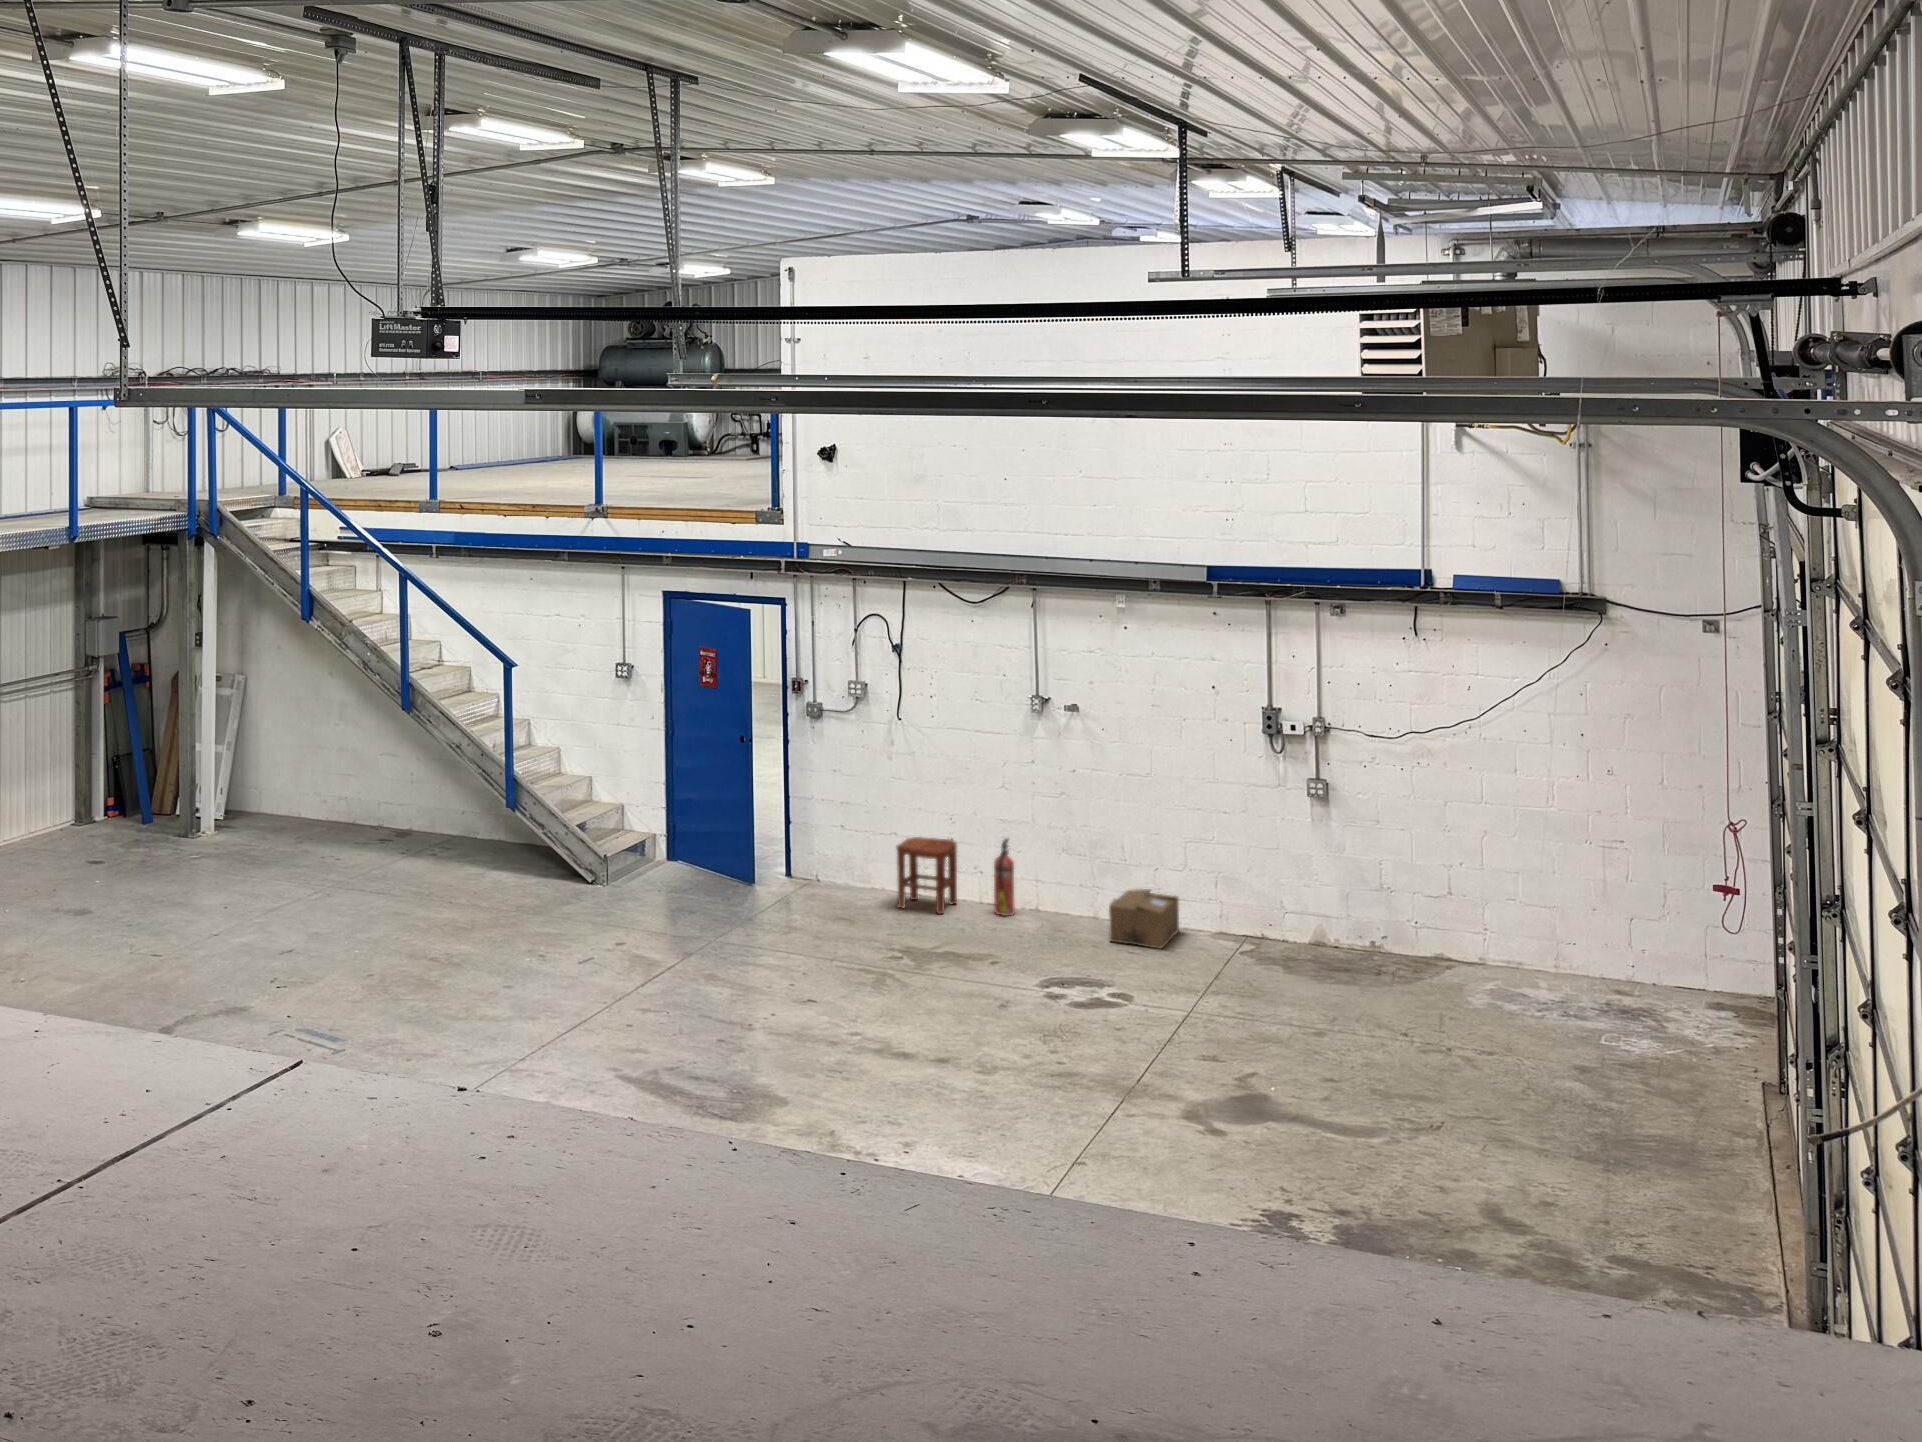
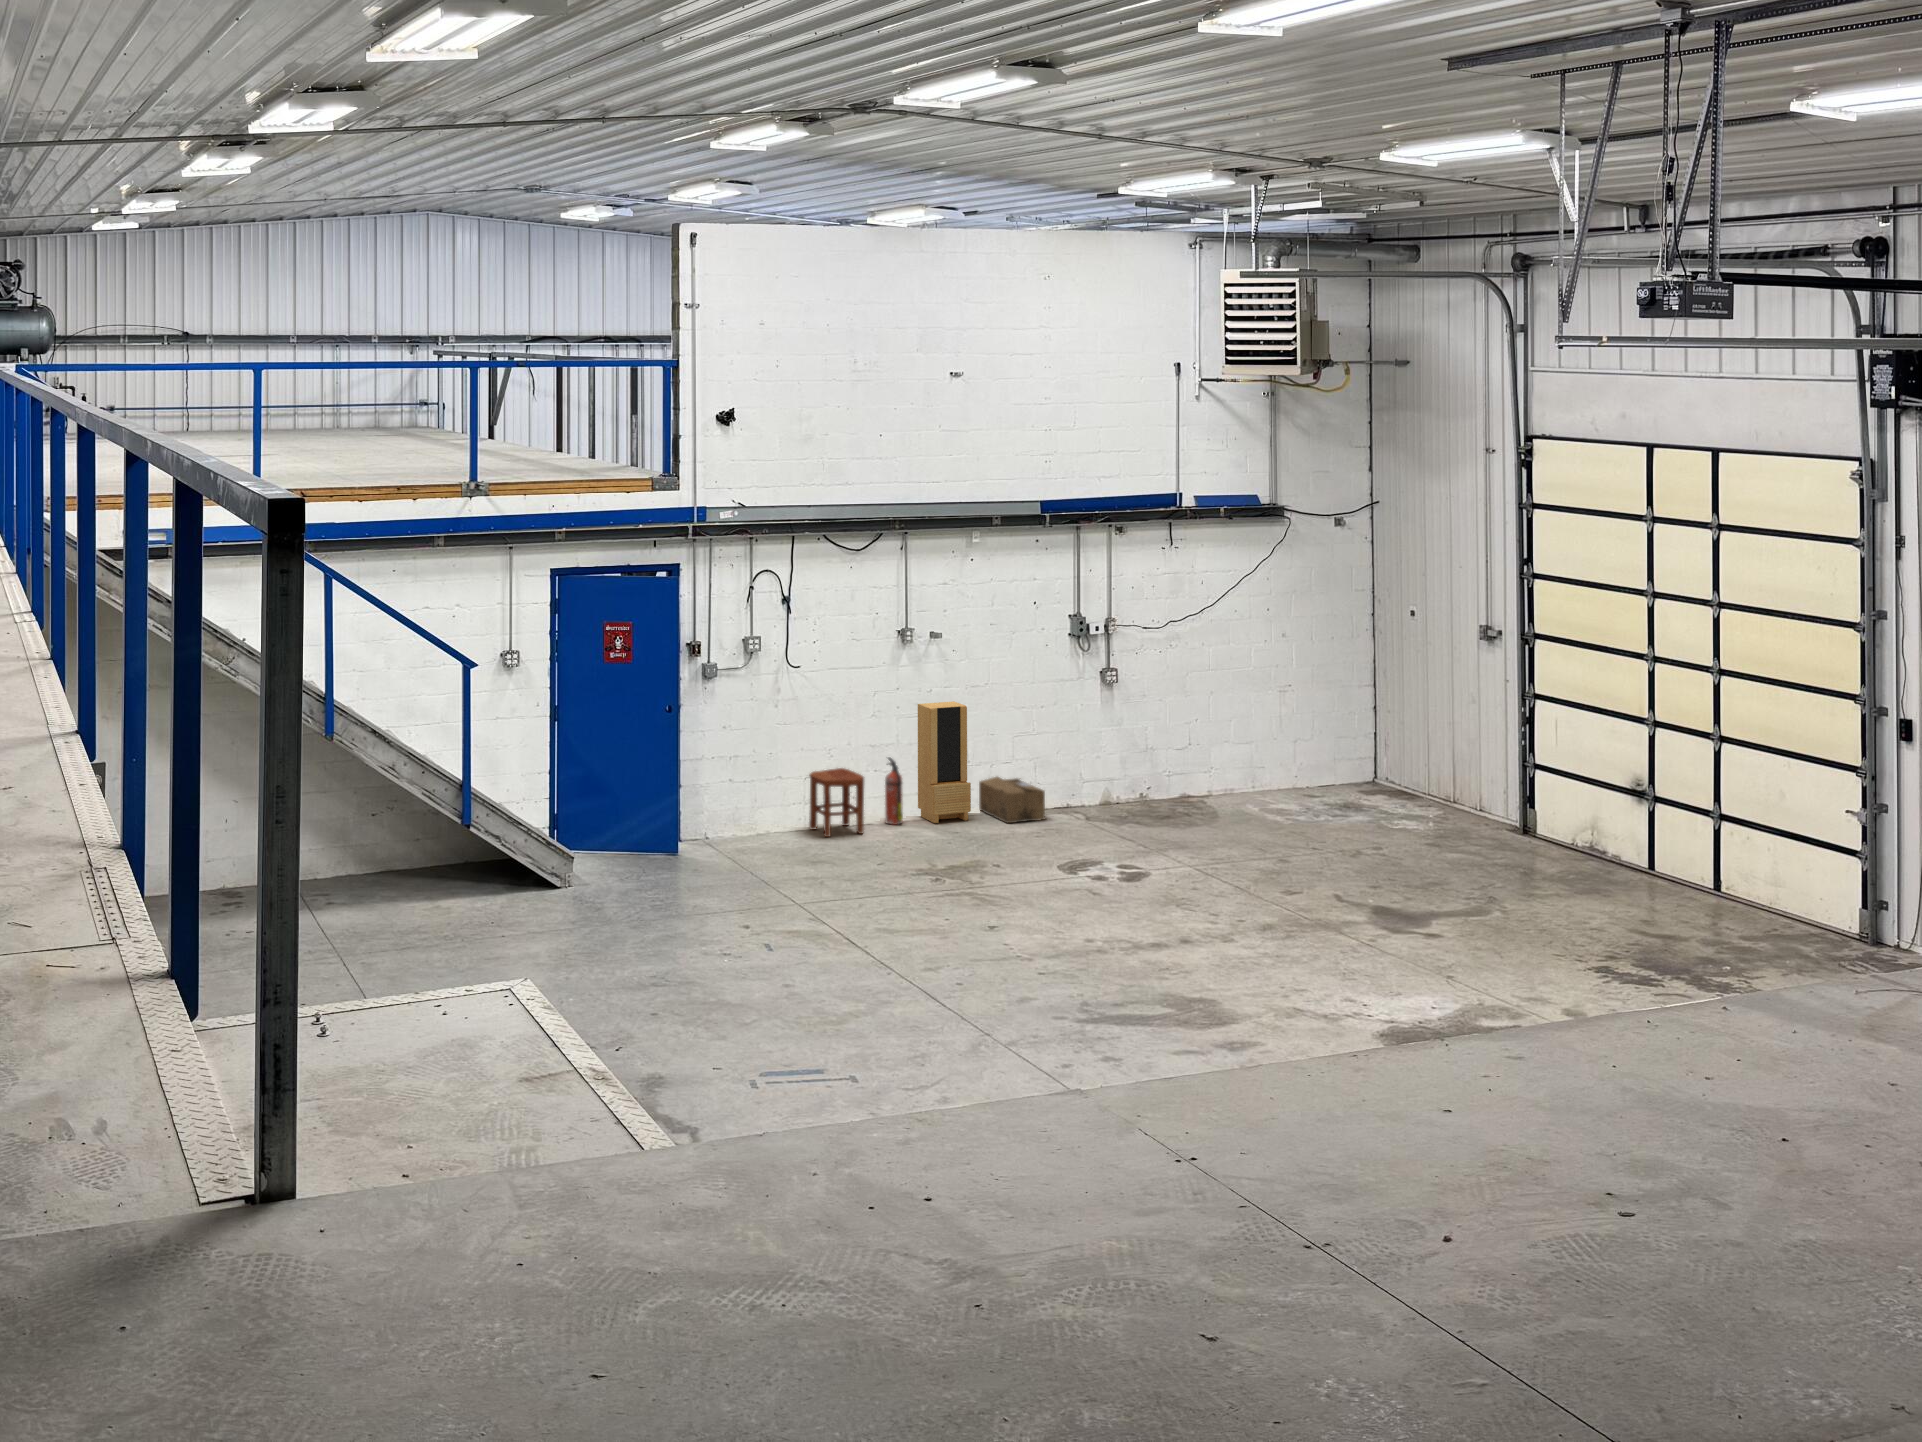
storage cabinet: none [1036,784,1095,930] -> present [918,701,971,823]

